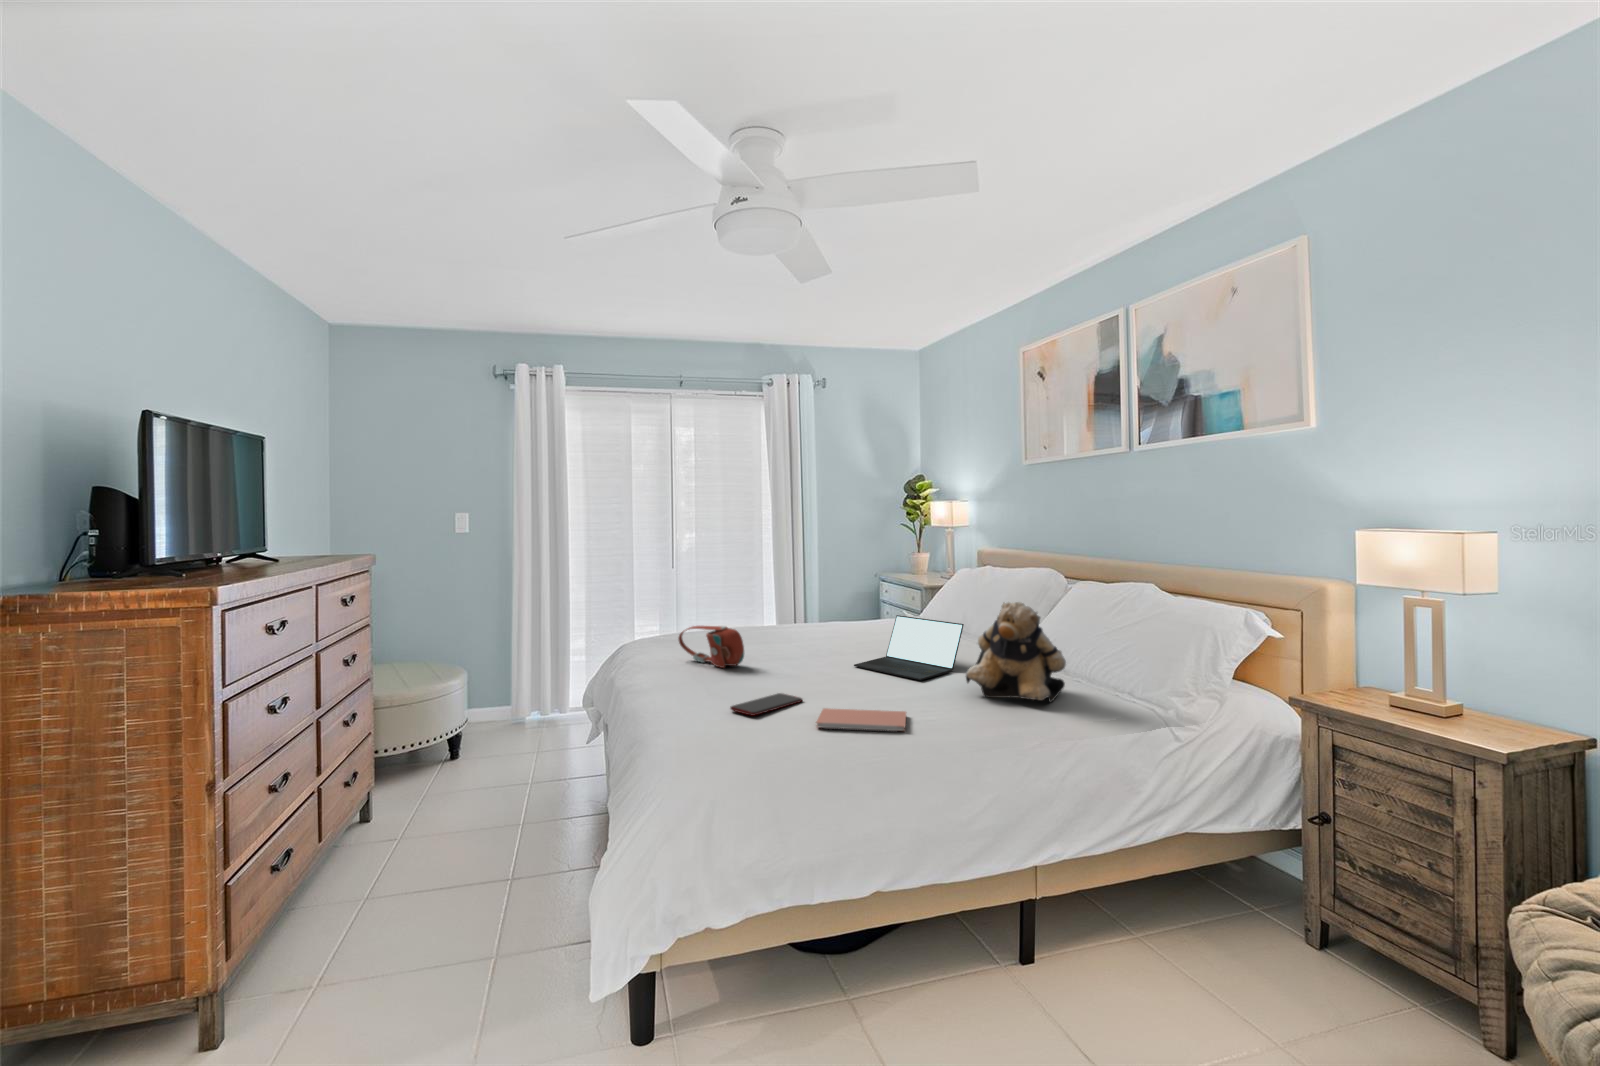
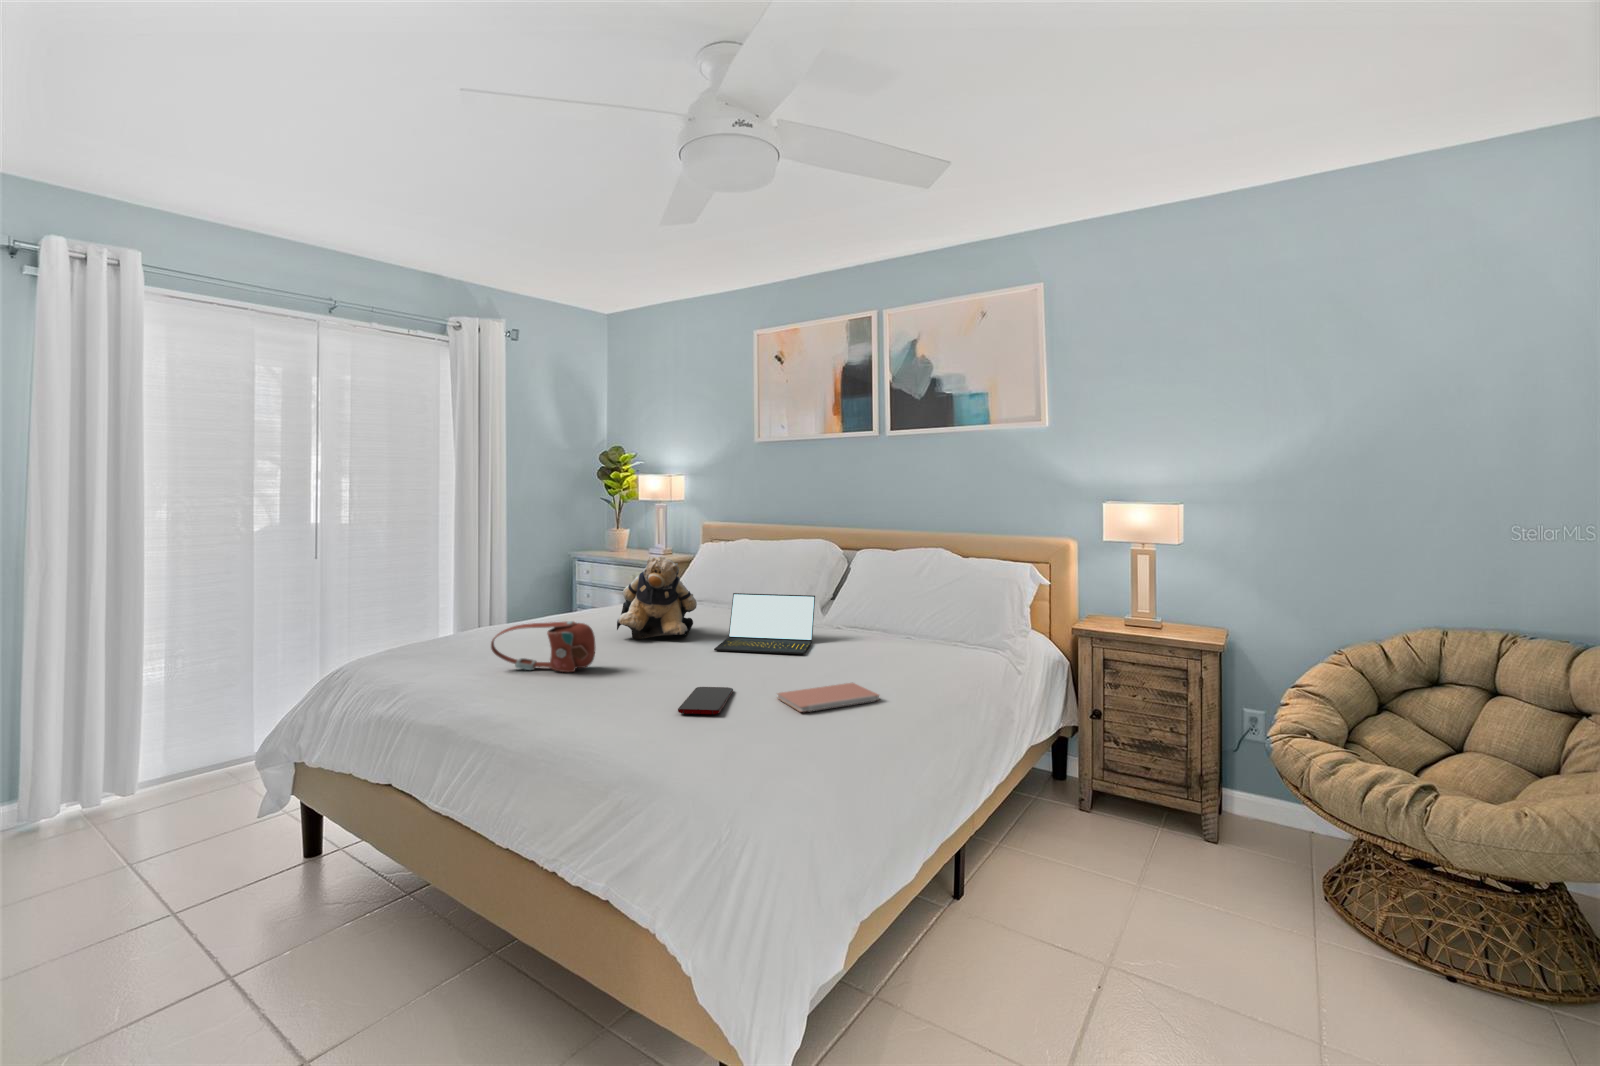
teddy bear: present [966,602,1066,702] -> present [617,557,697,639]

